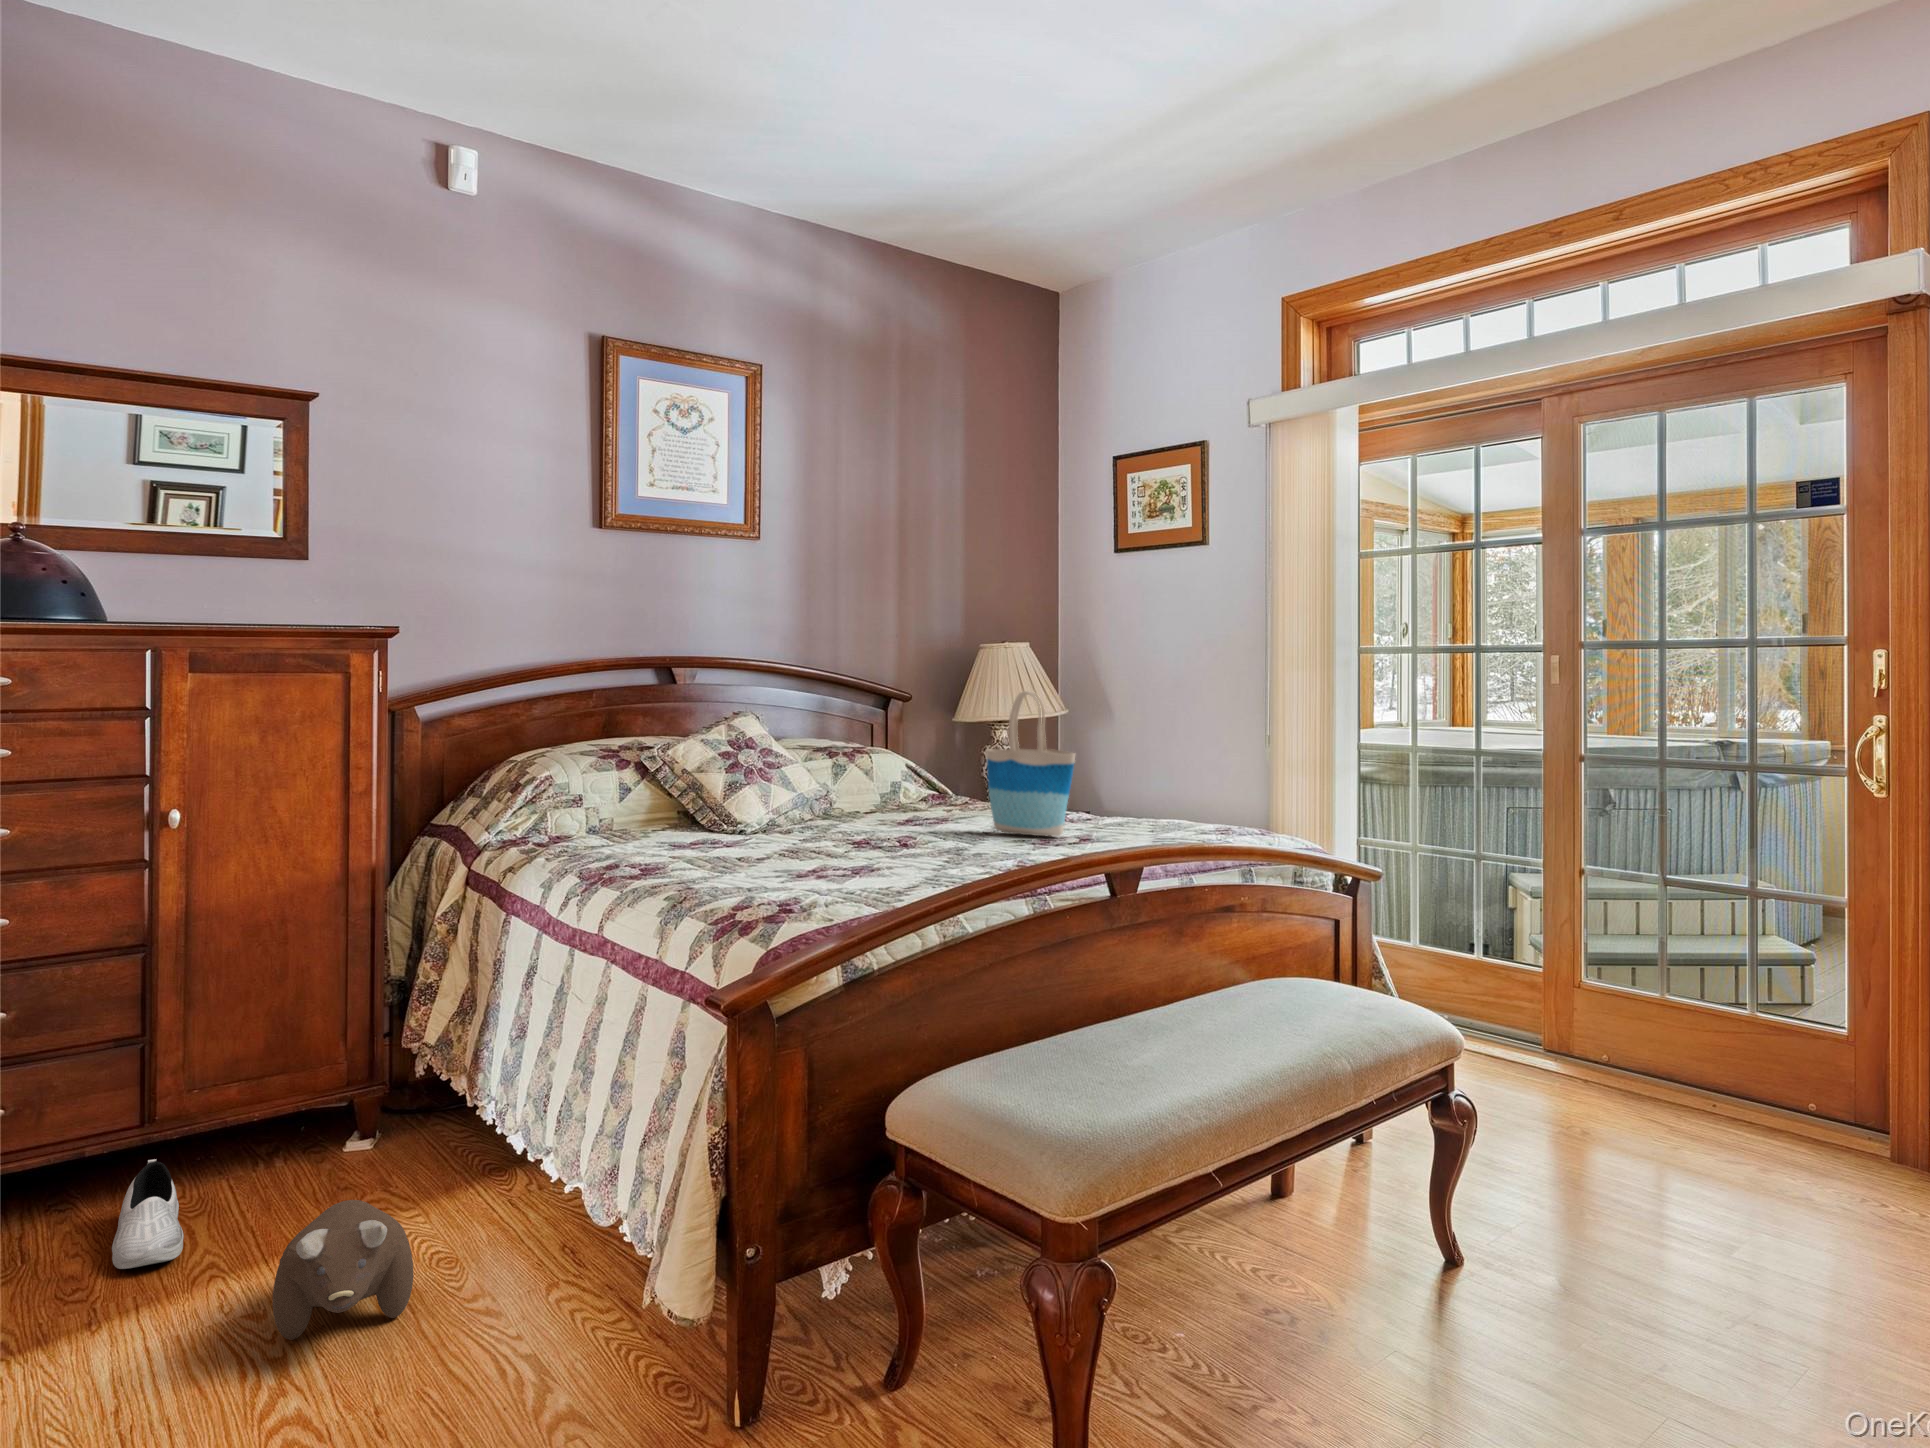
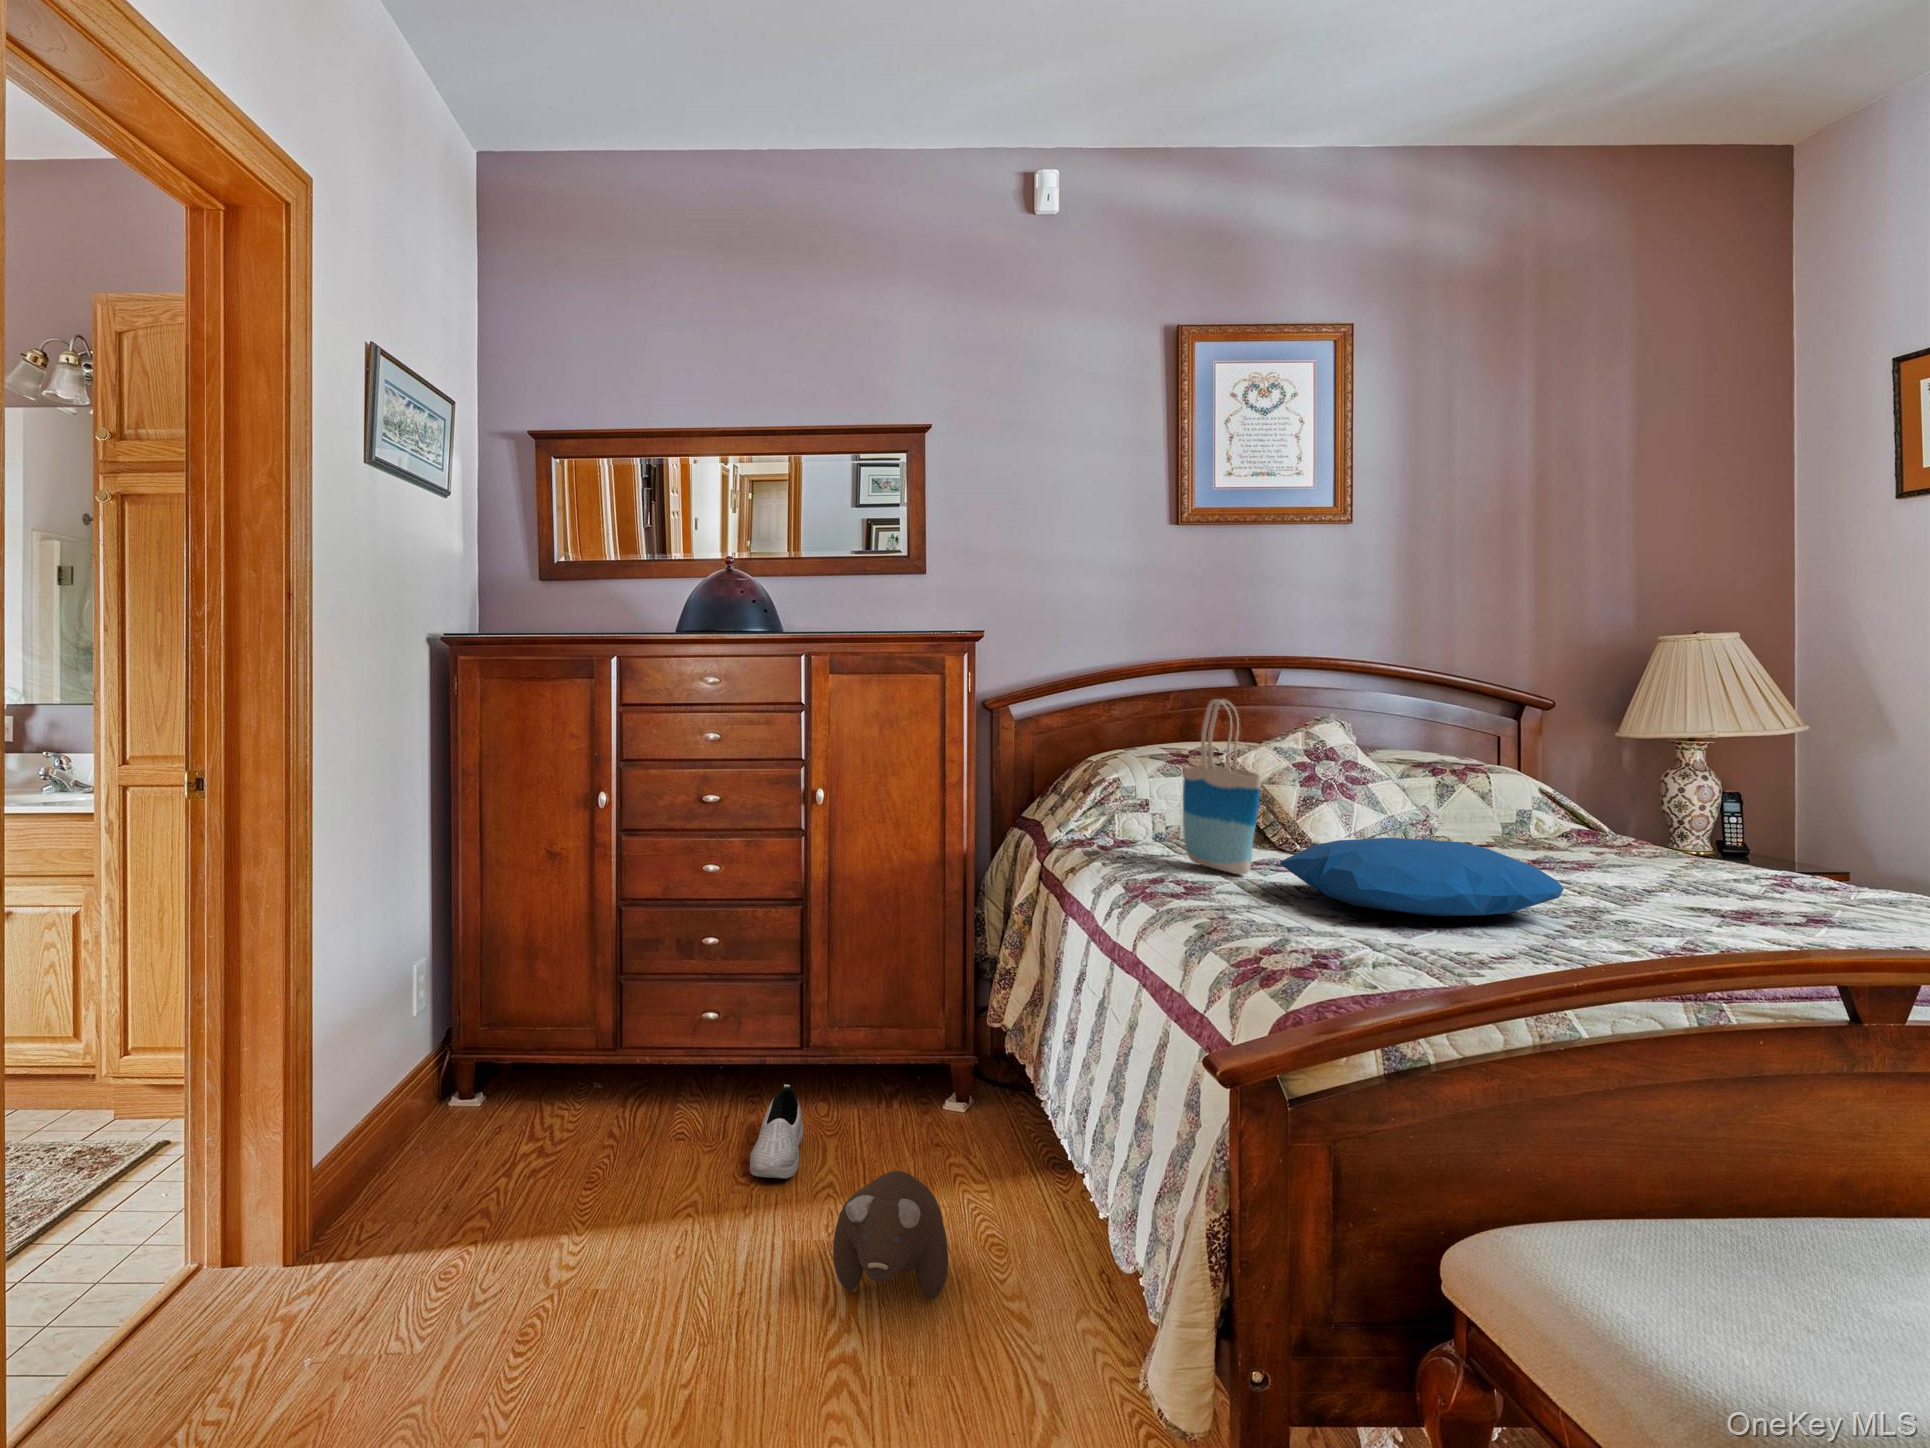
tote bag: present [986,691,1075,837] -> present [1183,699,1261,874]
pillow: none [726,807,942,868] -> present [1280,838,1564,916]

